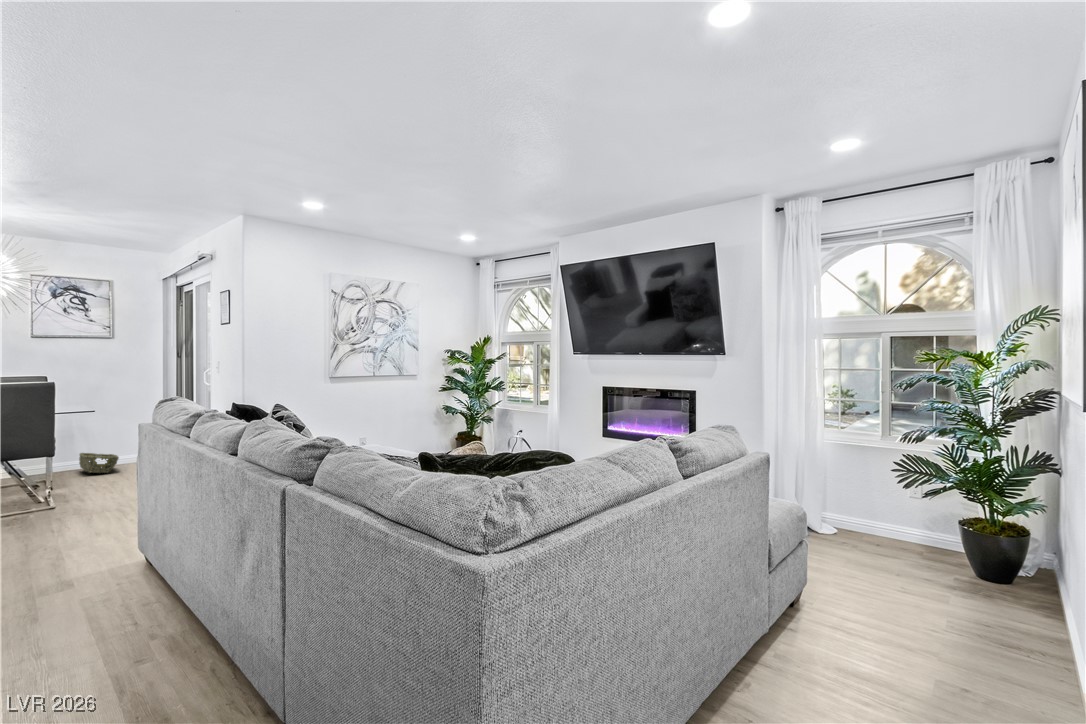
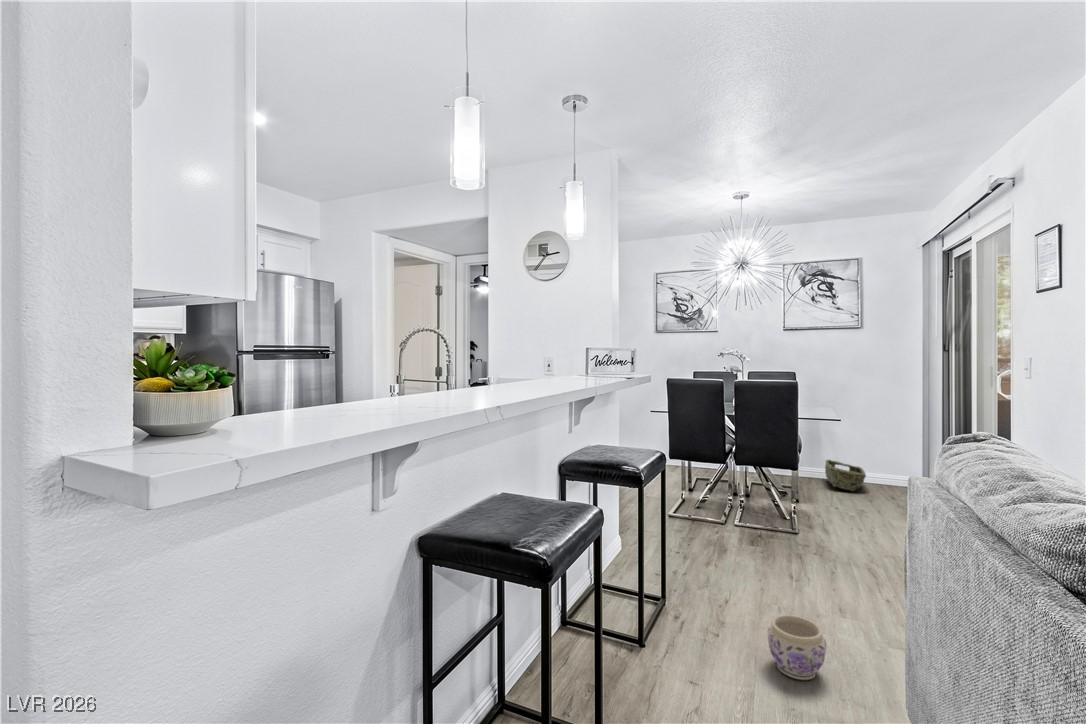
planter: none [66,519,110,555] -> present [768,615,826,681]

